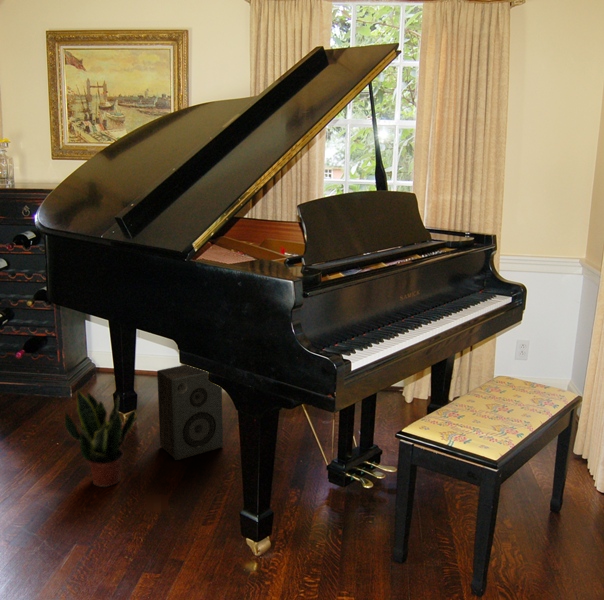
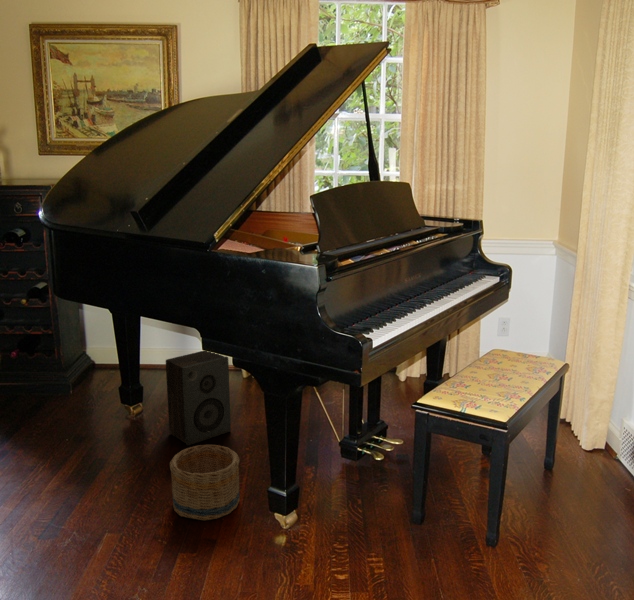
potted plant: present [65,391,136,487] -> none [83,380,150,473]
basket: none [144,463,217,545] -> present [170,445,240,520]

